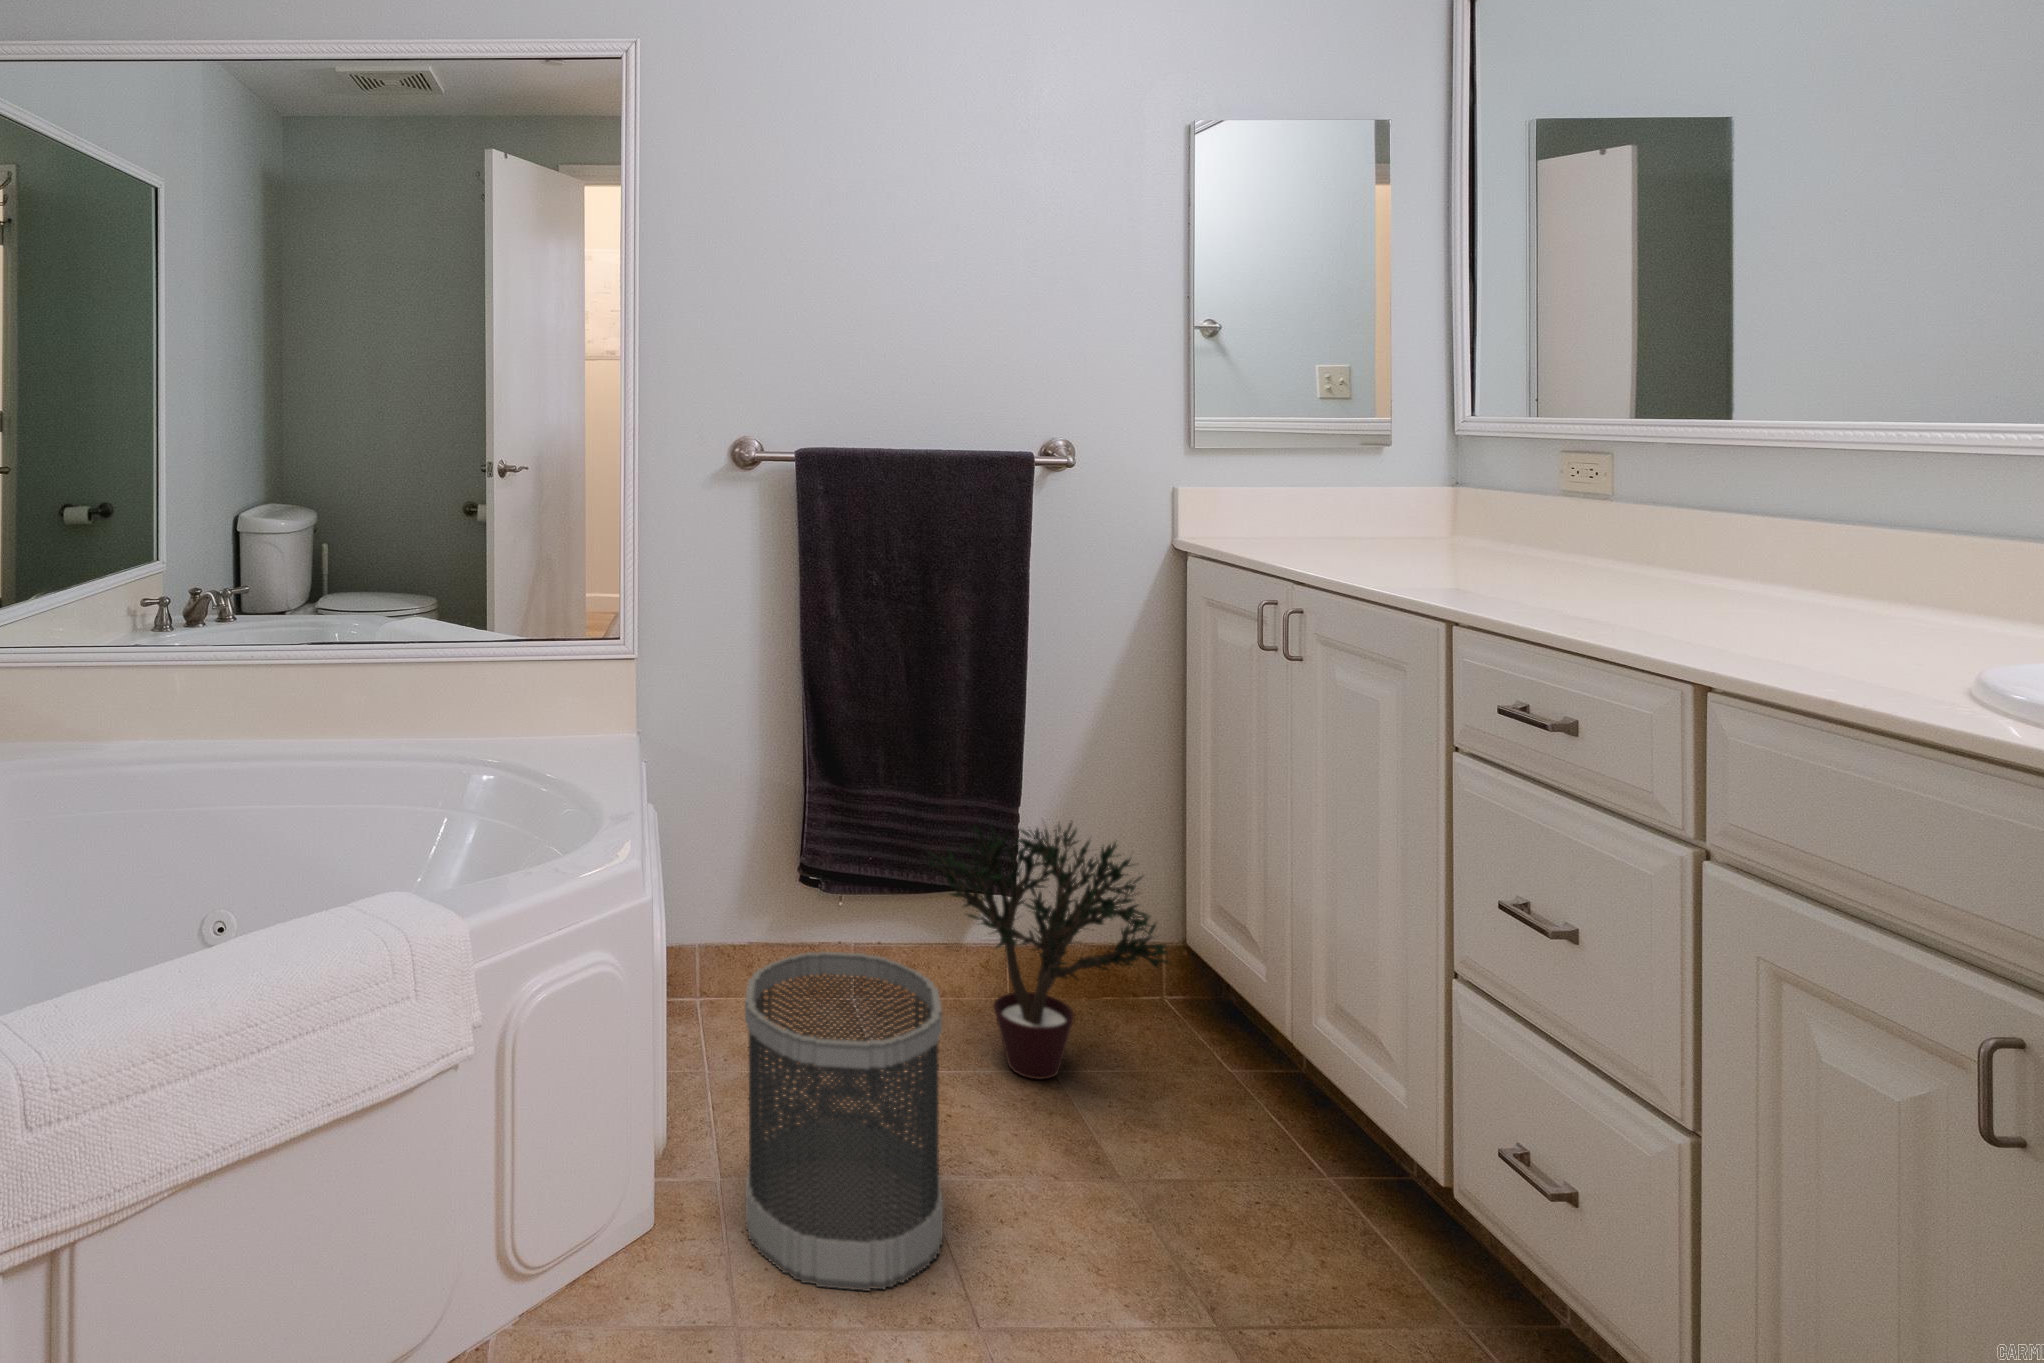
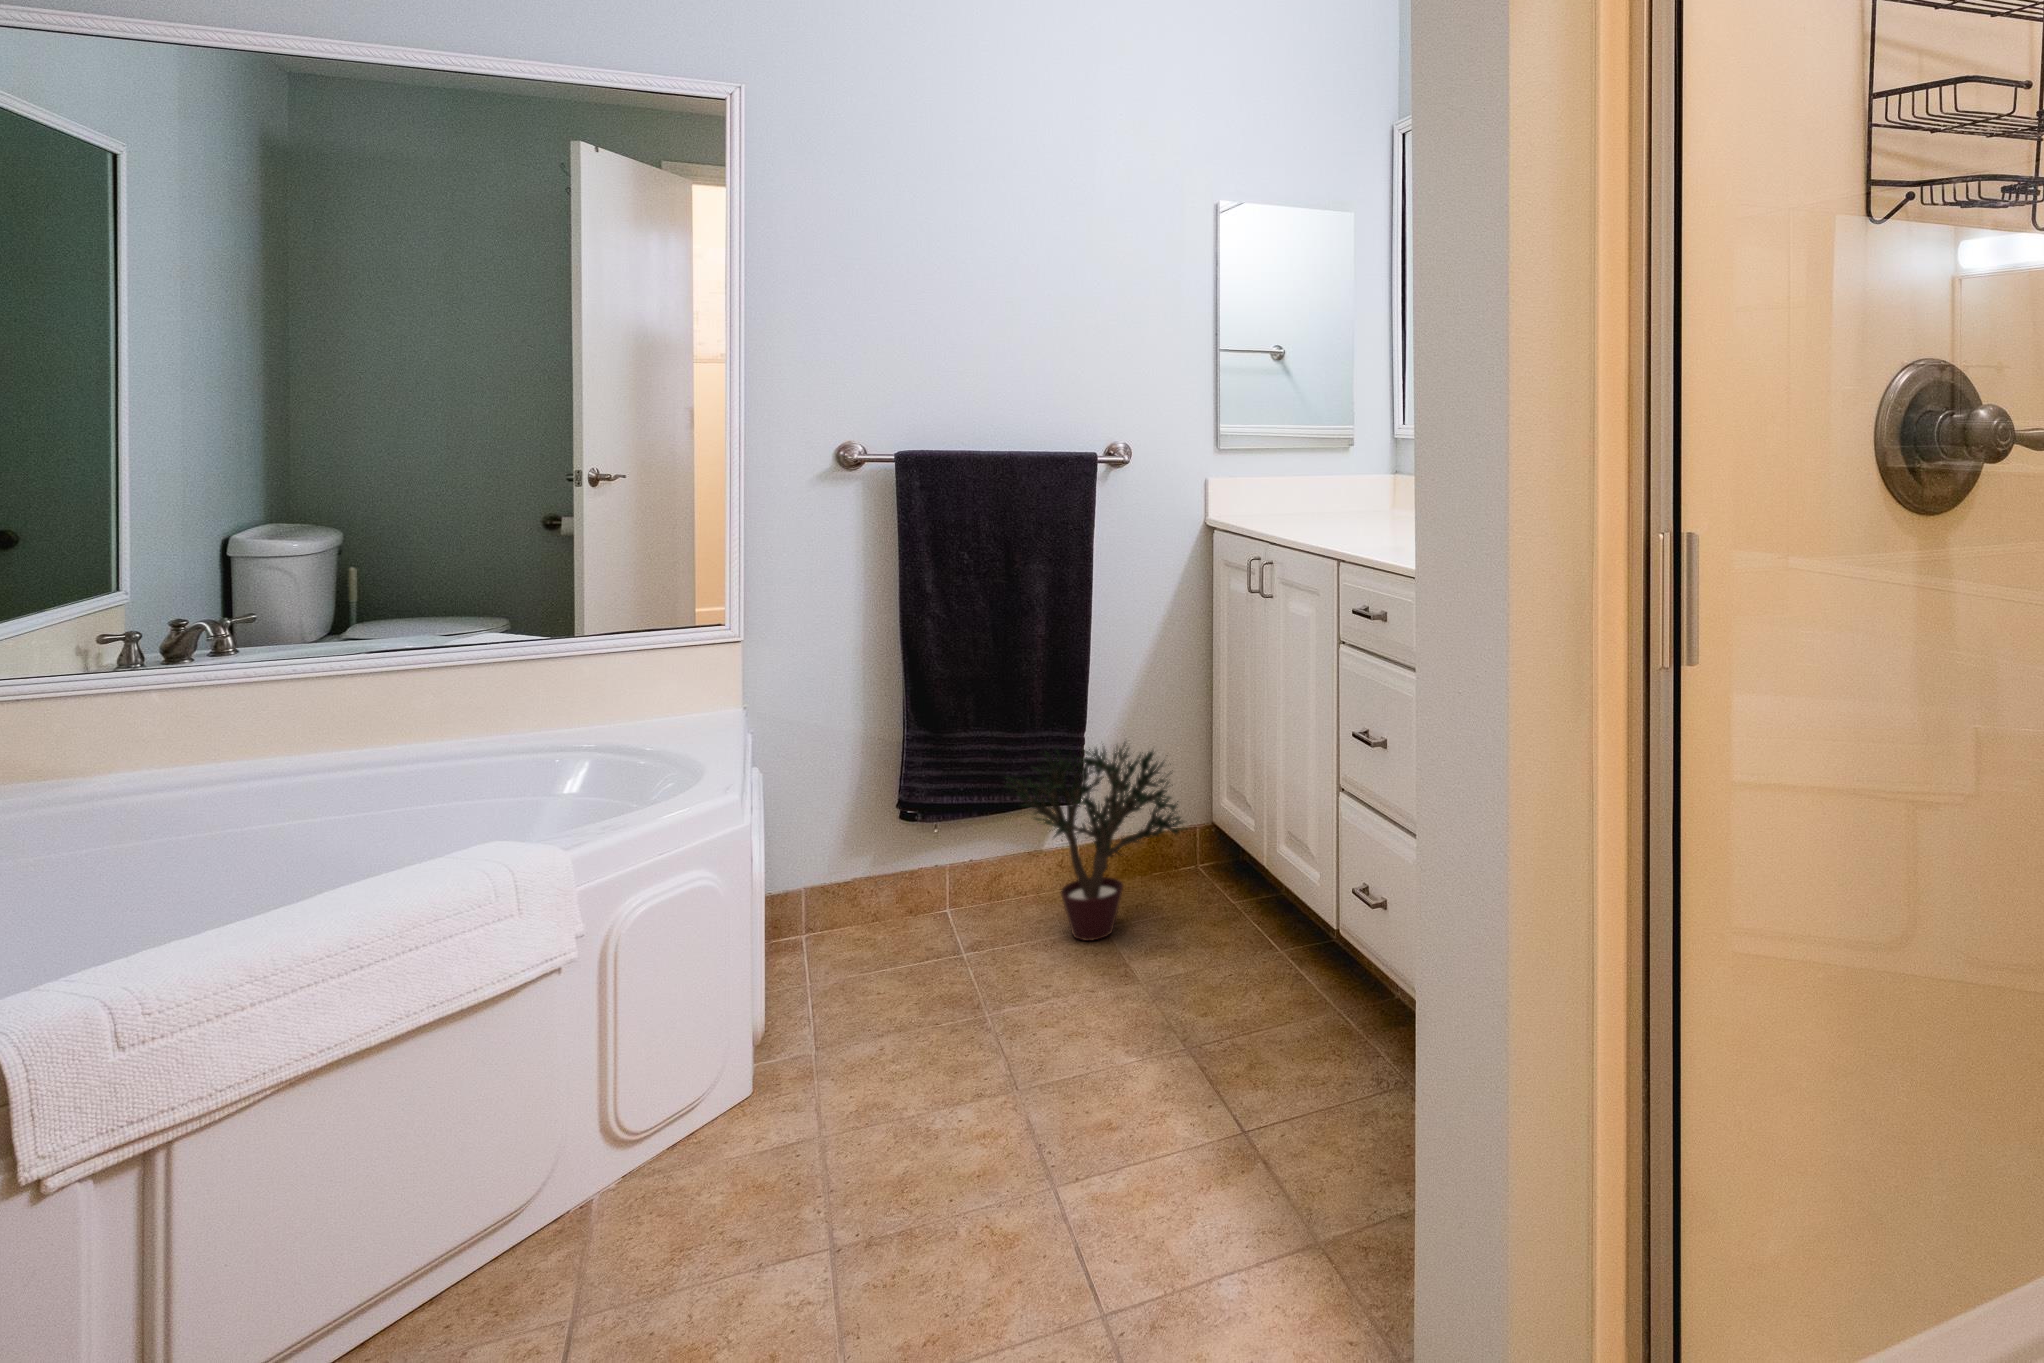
wastebasket: present [745,952,943,1291] -> none [829,854,998,1105]

